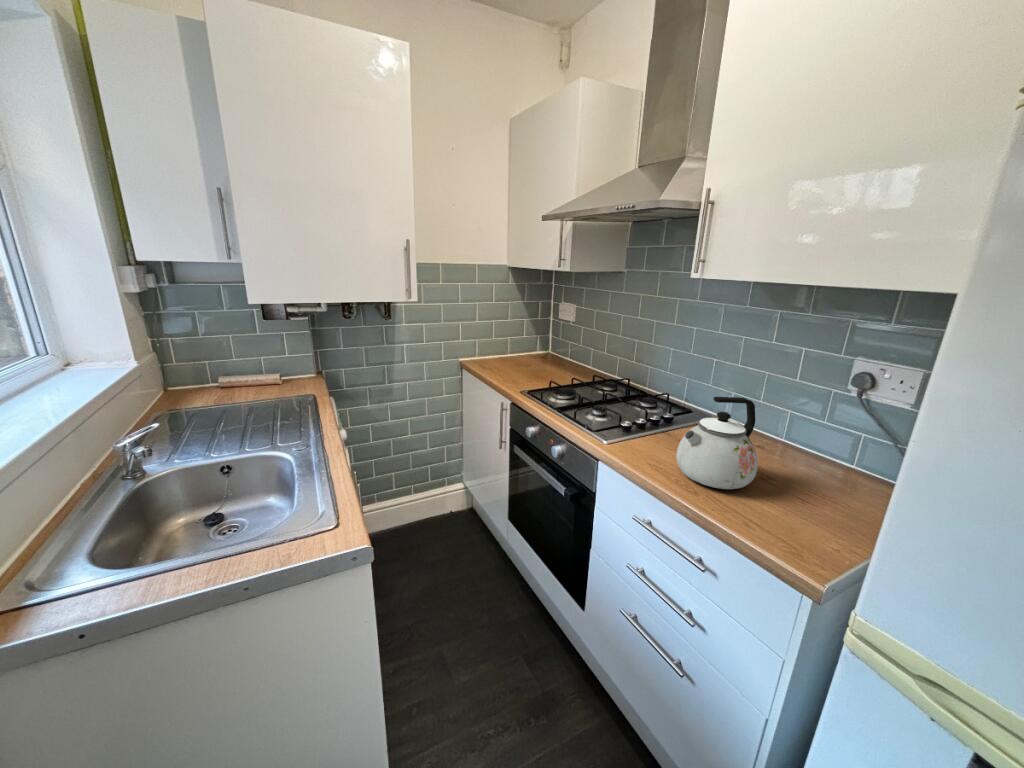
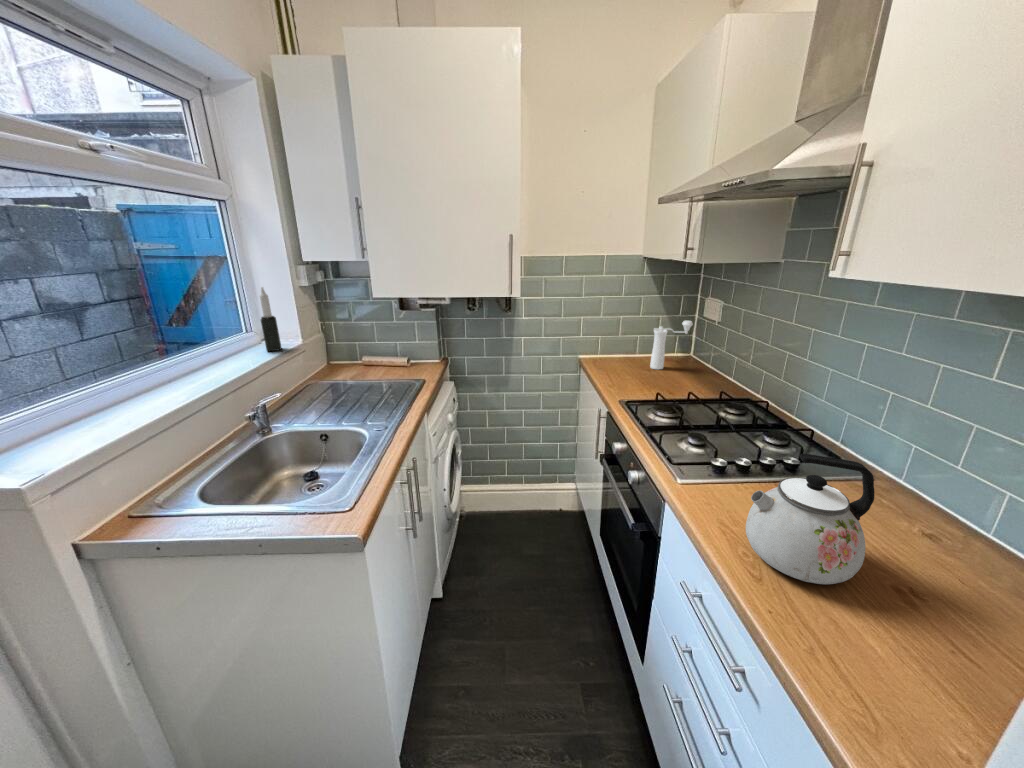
candle: none [66,291,105,378] -> present [260,287,281,351]
pepper mill: none [525,322,556,365] -> present [650,321,693,369]

